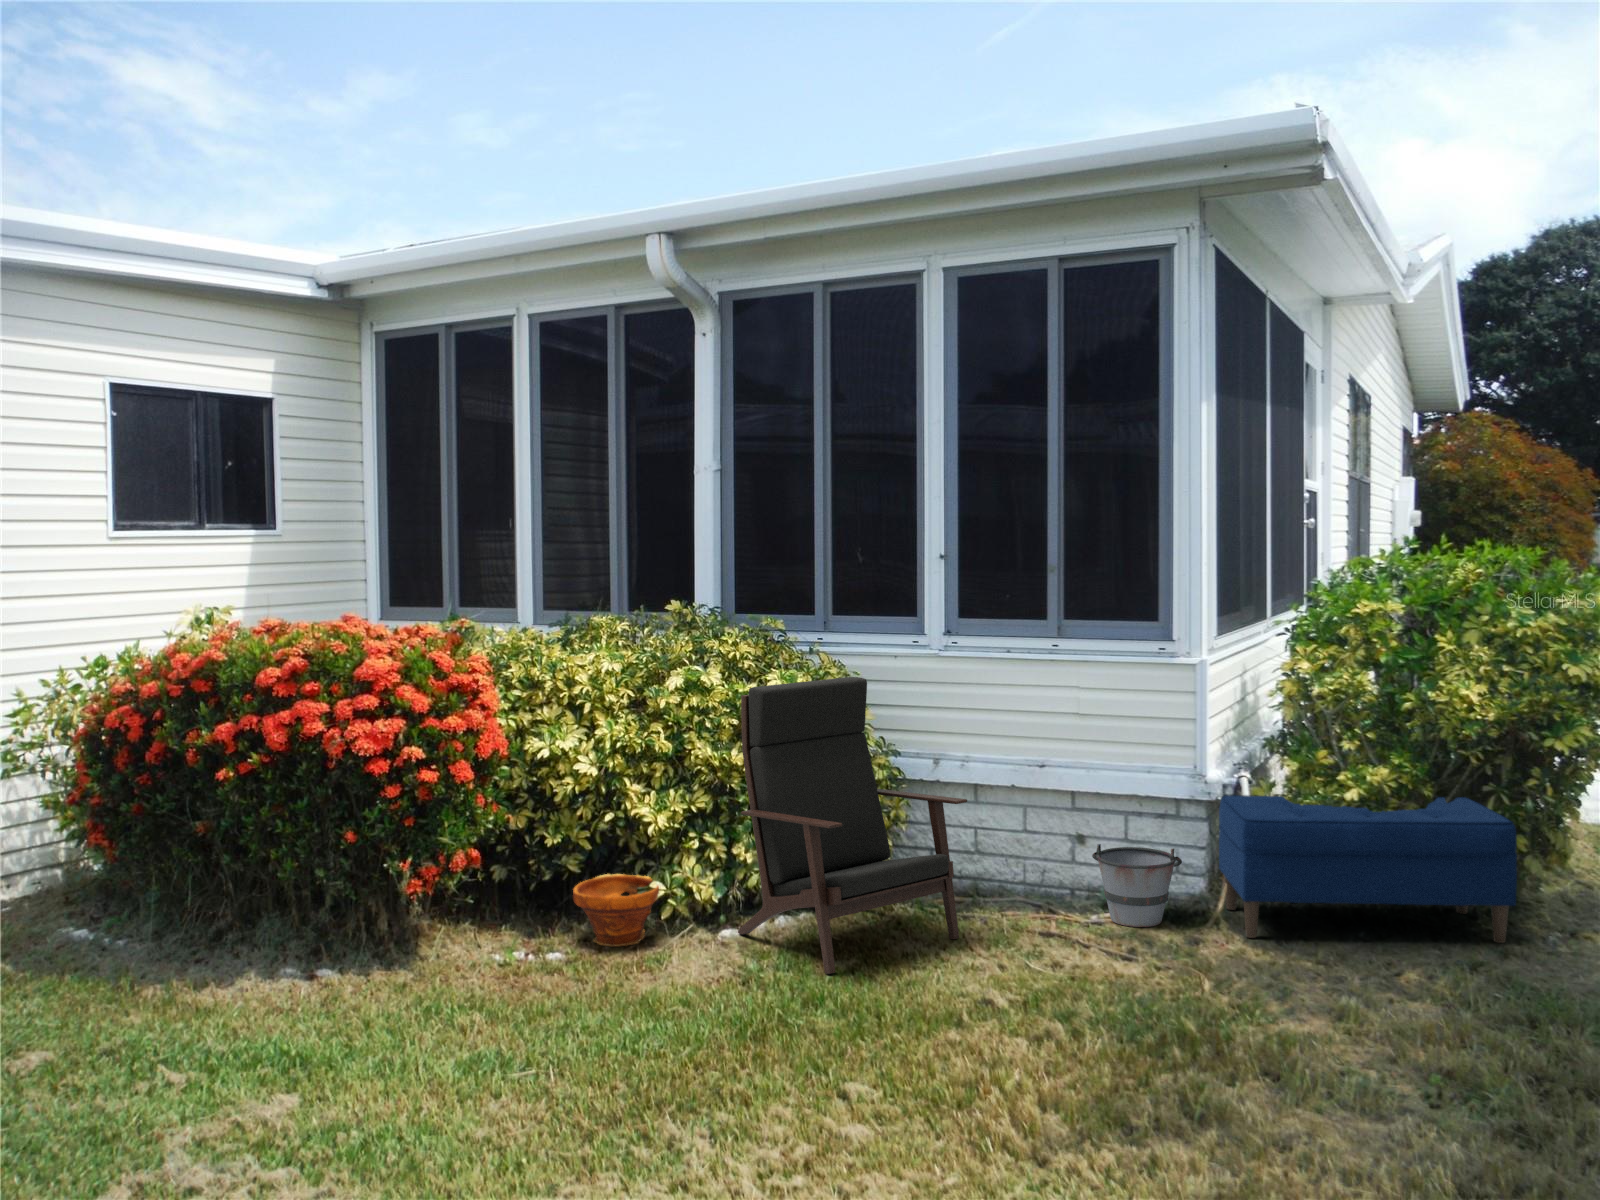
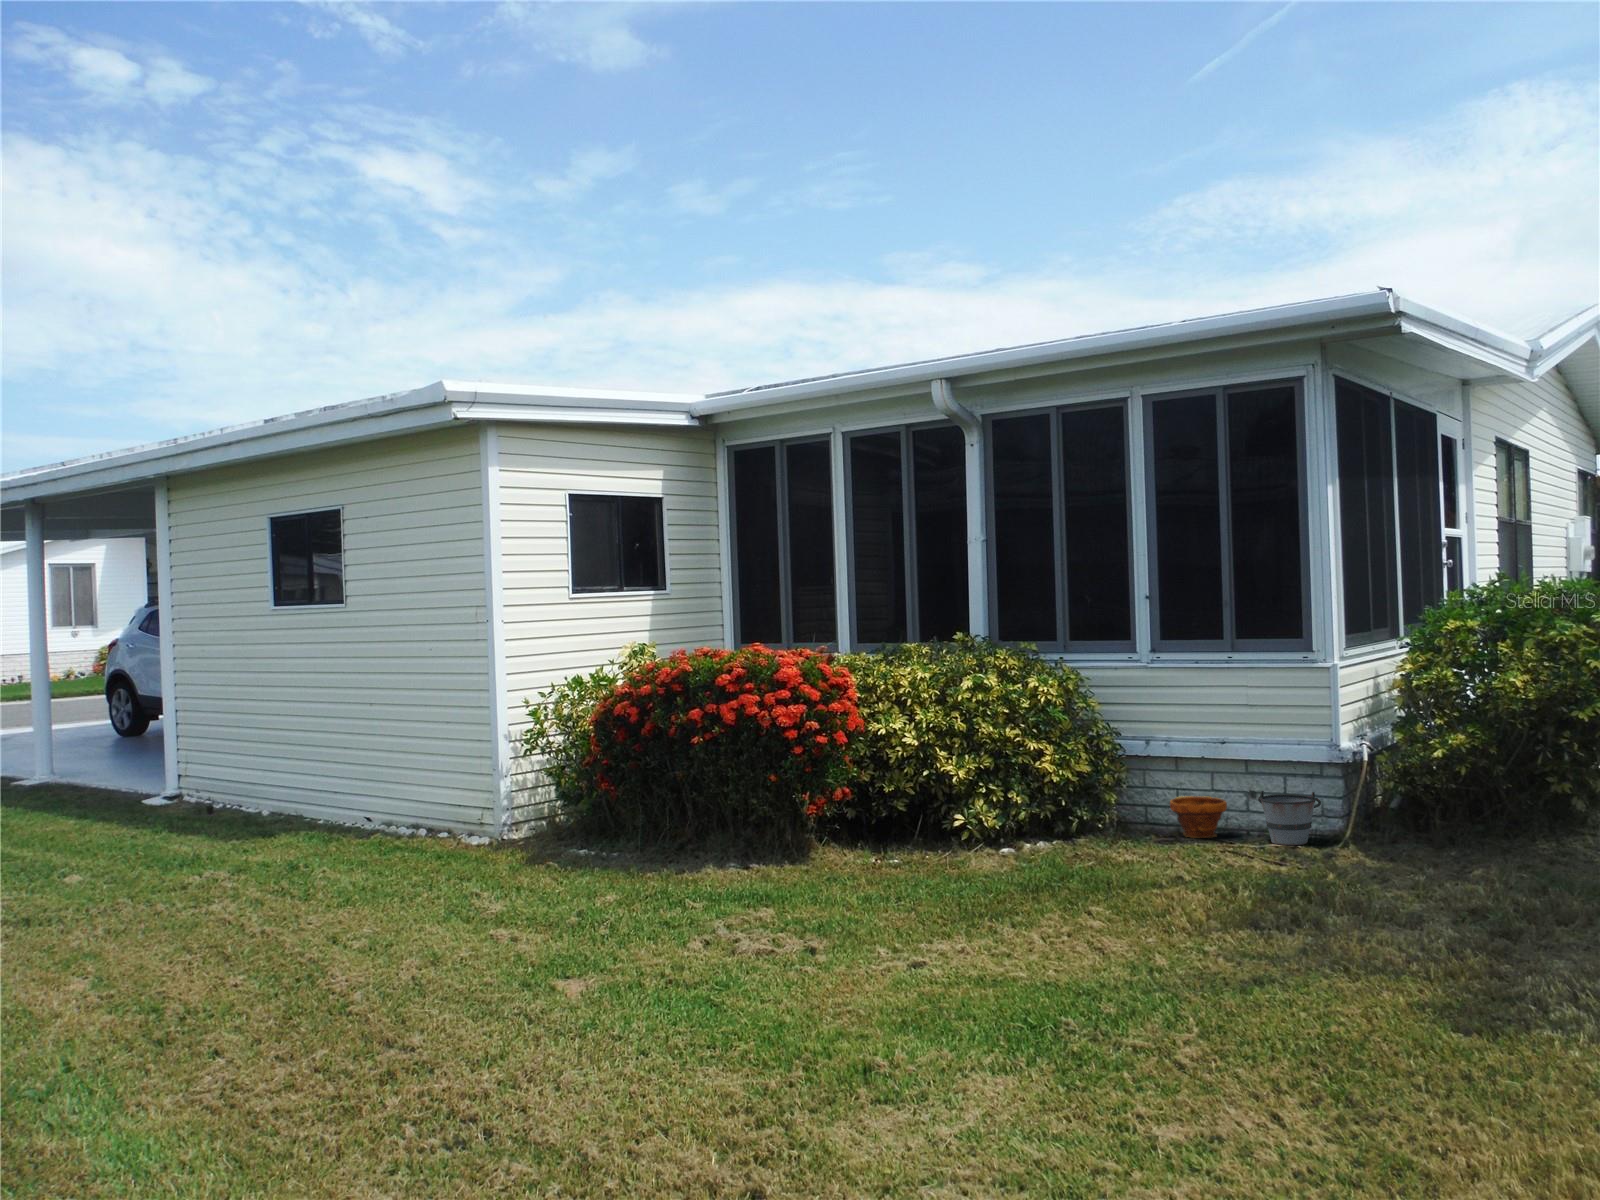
lounge chair: present [738,677,967,974] -> none [1014,679,1168,865]
bench: present [1219,795,1517,943] -> none [1349,757,1552,851]
planter: present [573,874,659,946] -> present [1170,796,1227,838]

